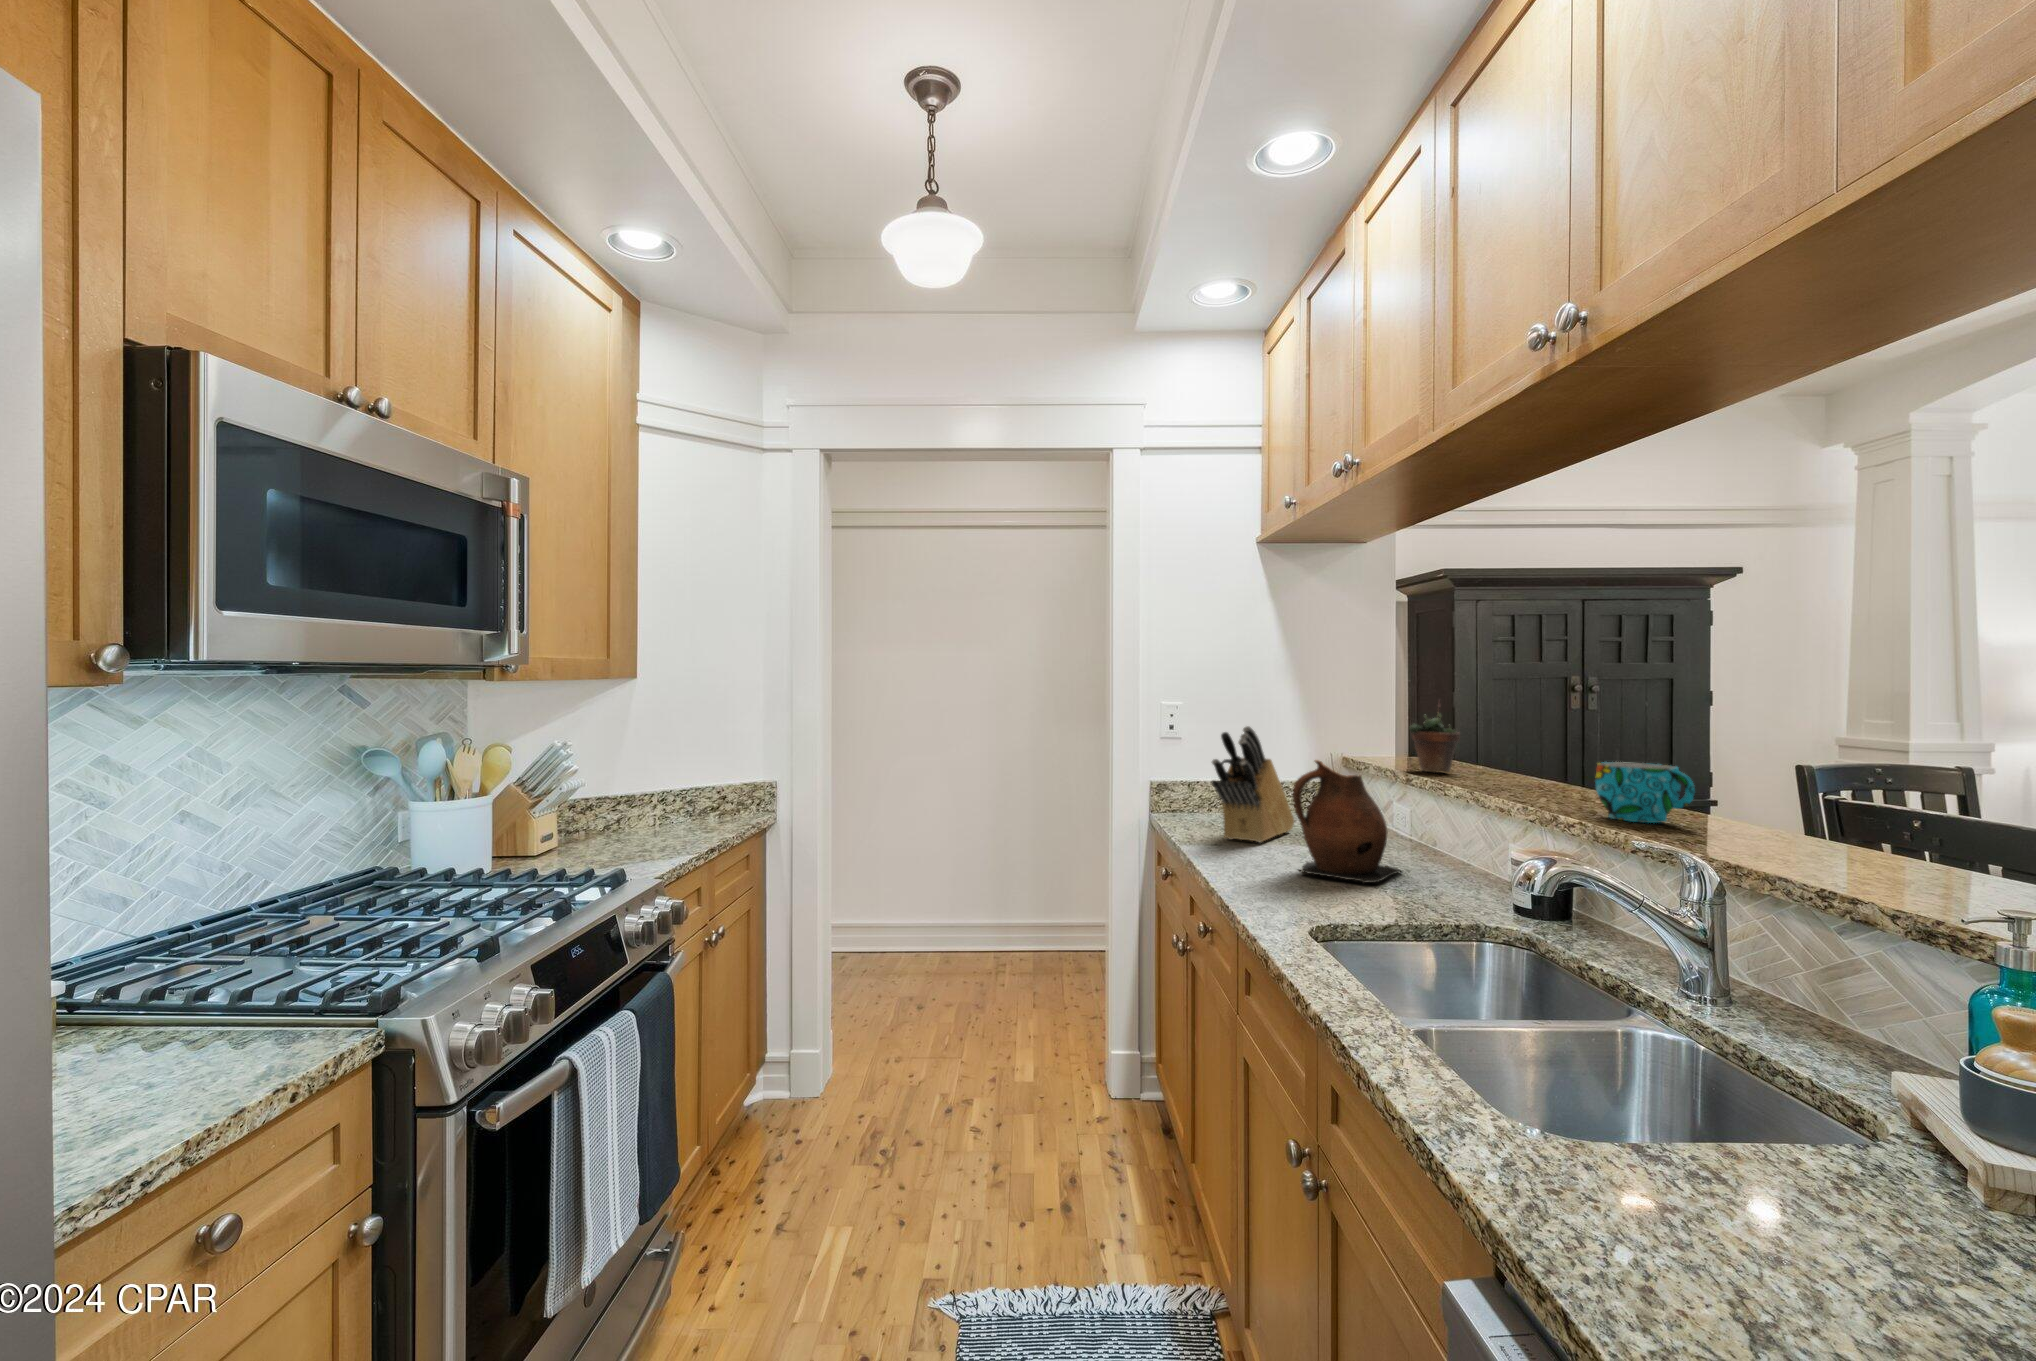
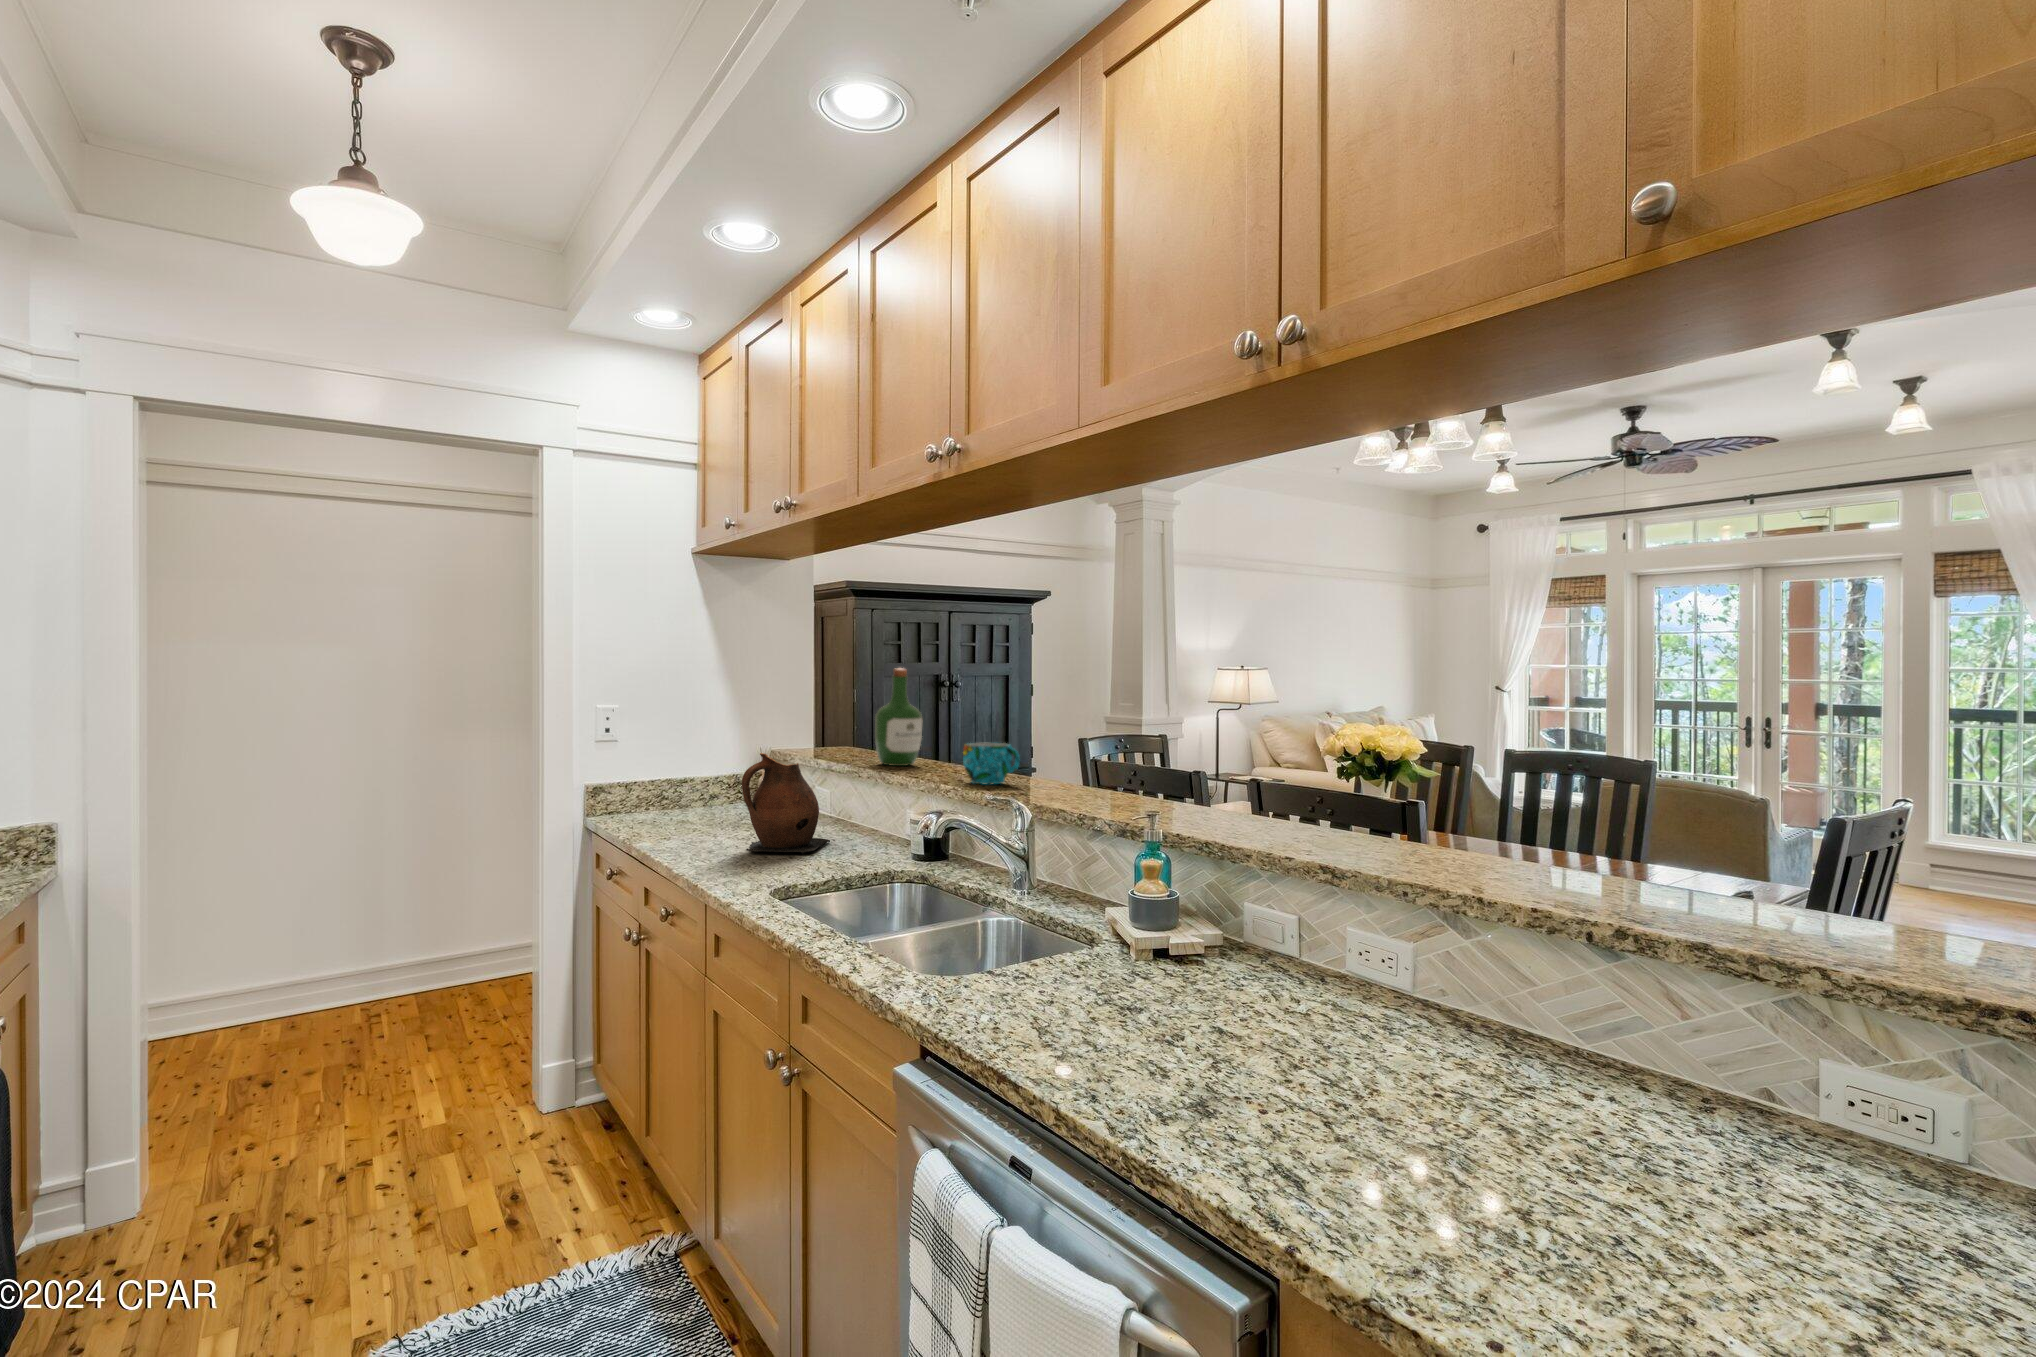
wine bottle: none [1468,662,1536,786] -> present [875,668,922,766]
succulent plant: present [1409,703,1460,772] -> none [828,697,868,758]
knife block: present [1212,726,1295,843] -> none [660,725,732,832]

